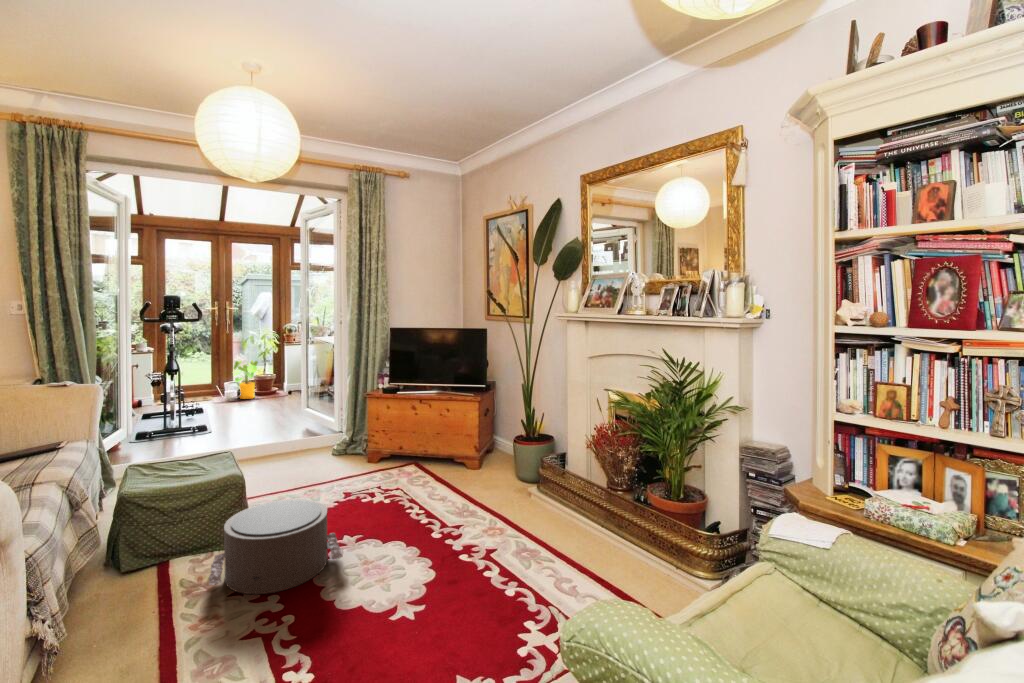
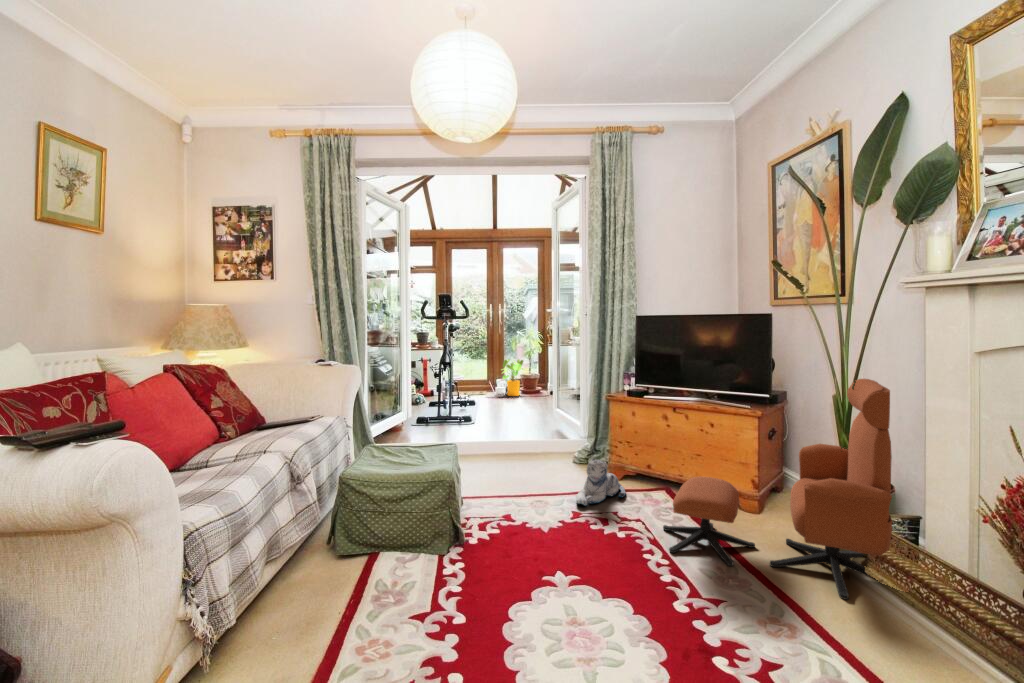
lounge chair: none [418,374,558,509] -> present [663,379,892,600]
plush toy: none [345,447,385,487] -> present [576,459,626,506]
pouf: present [209,499,343,594] -> none [390,511,542,631]

